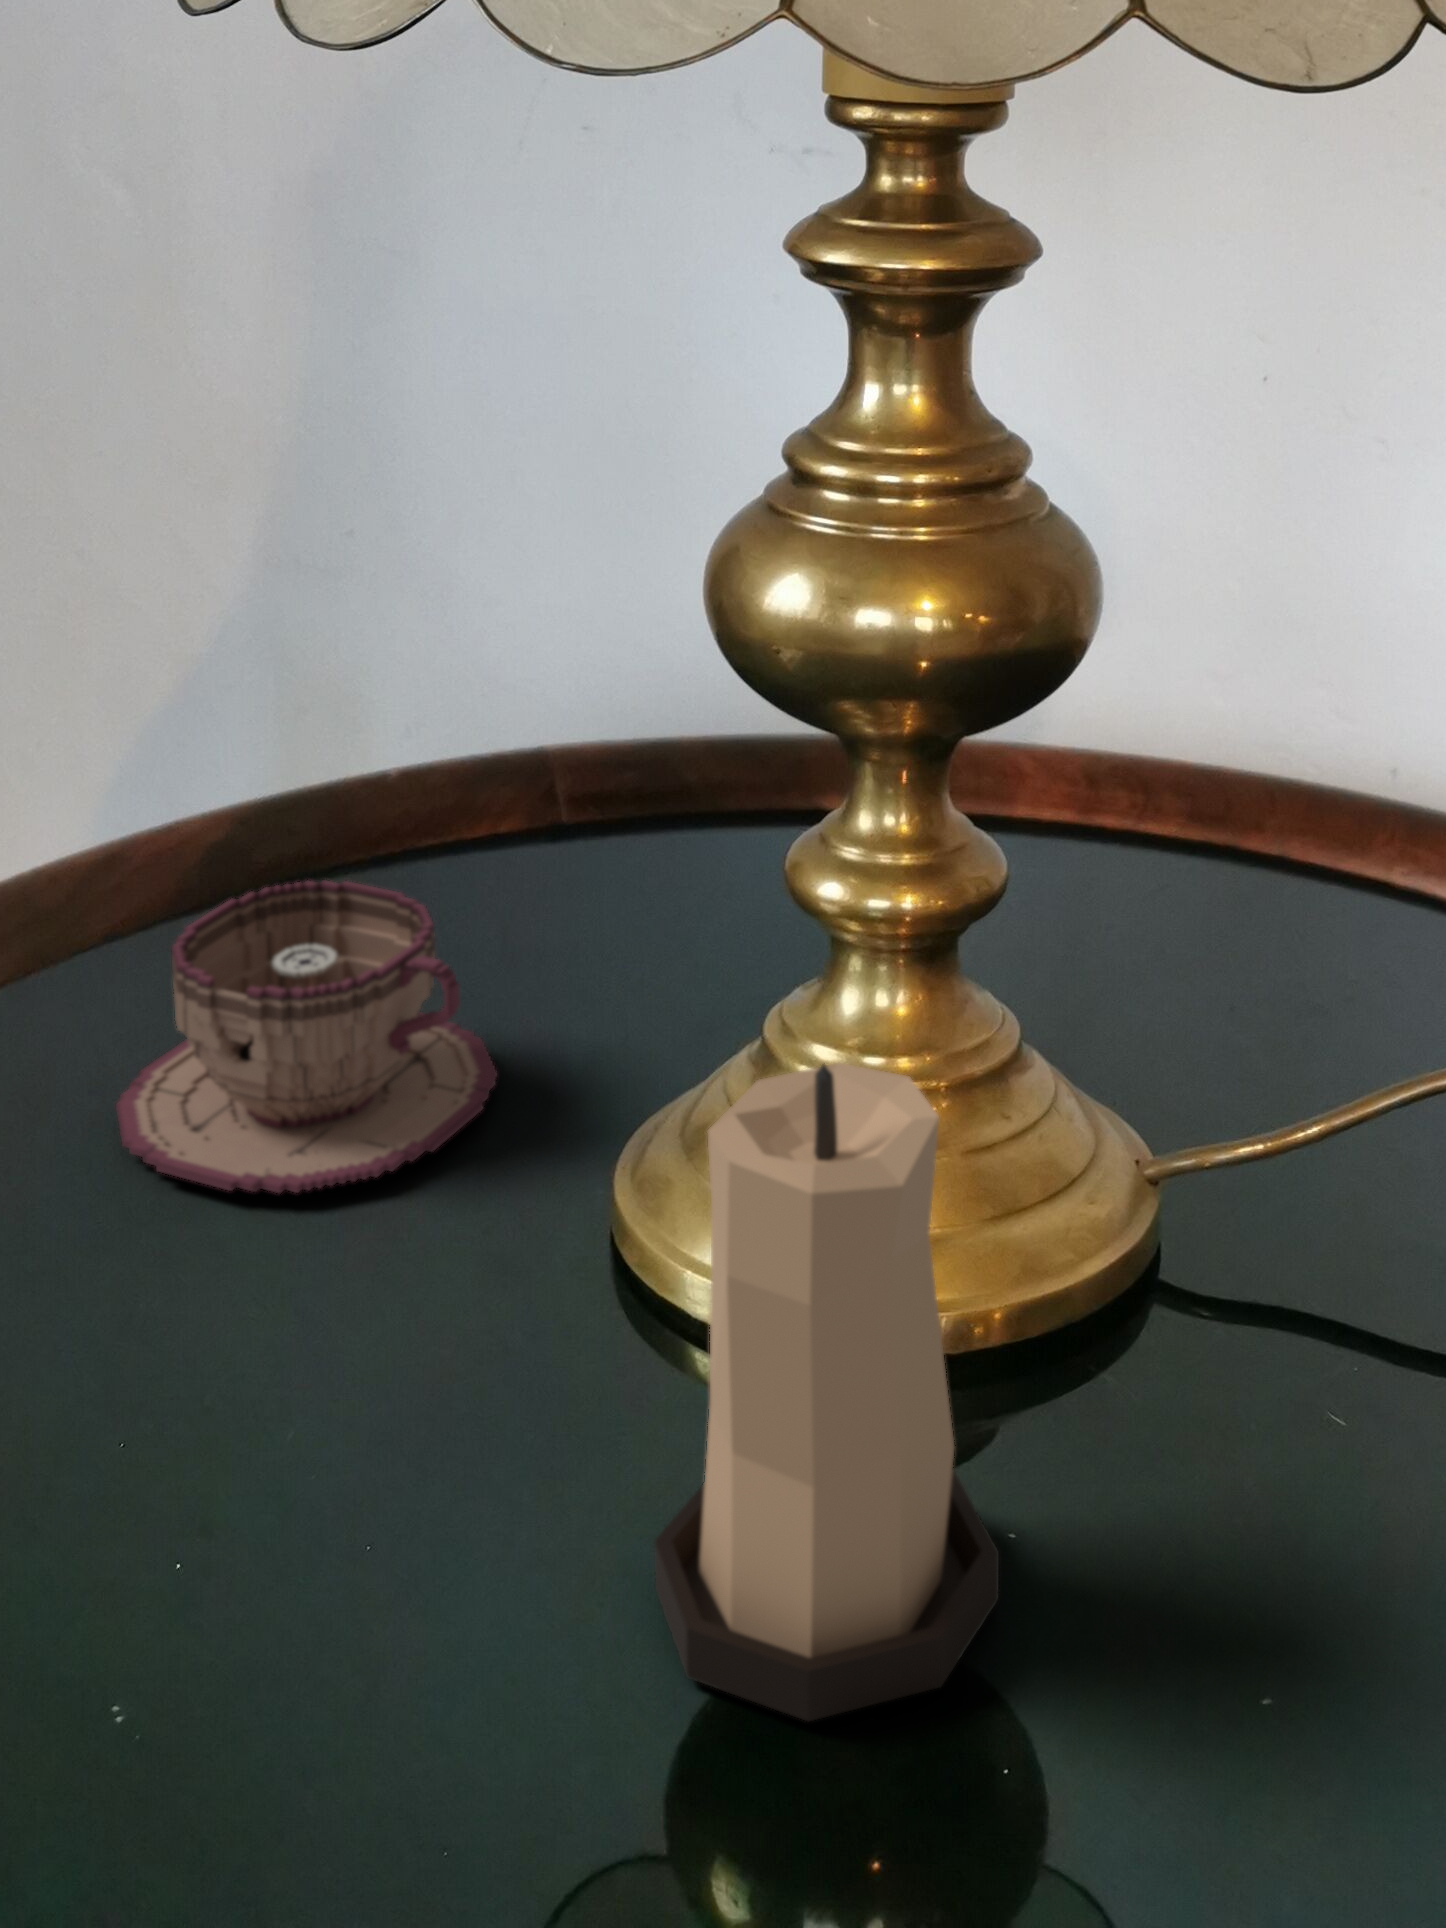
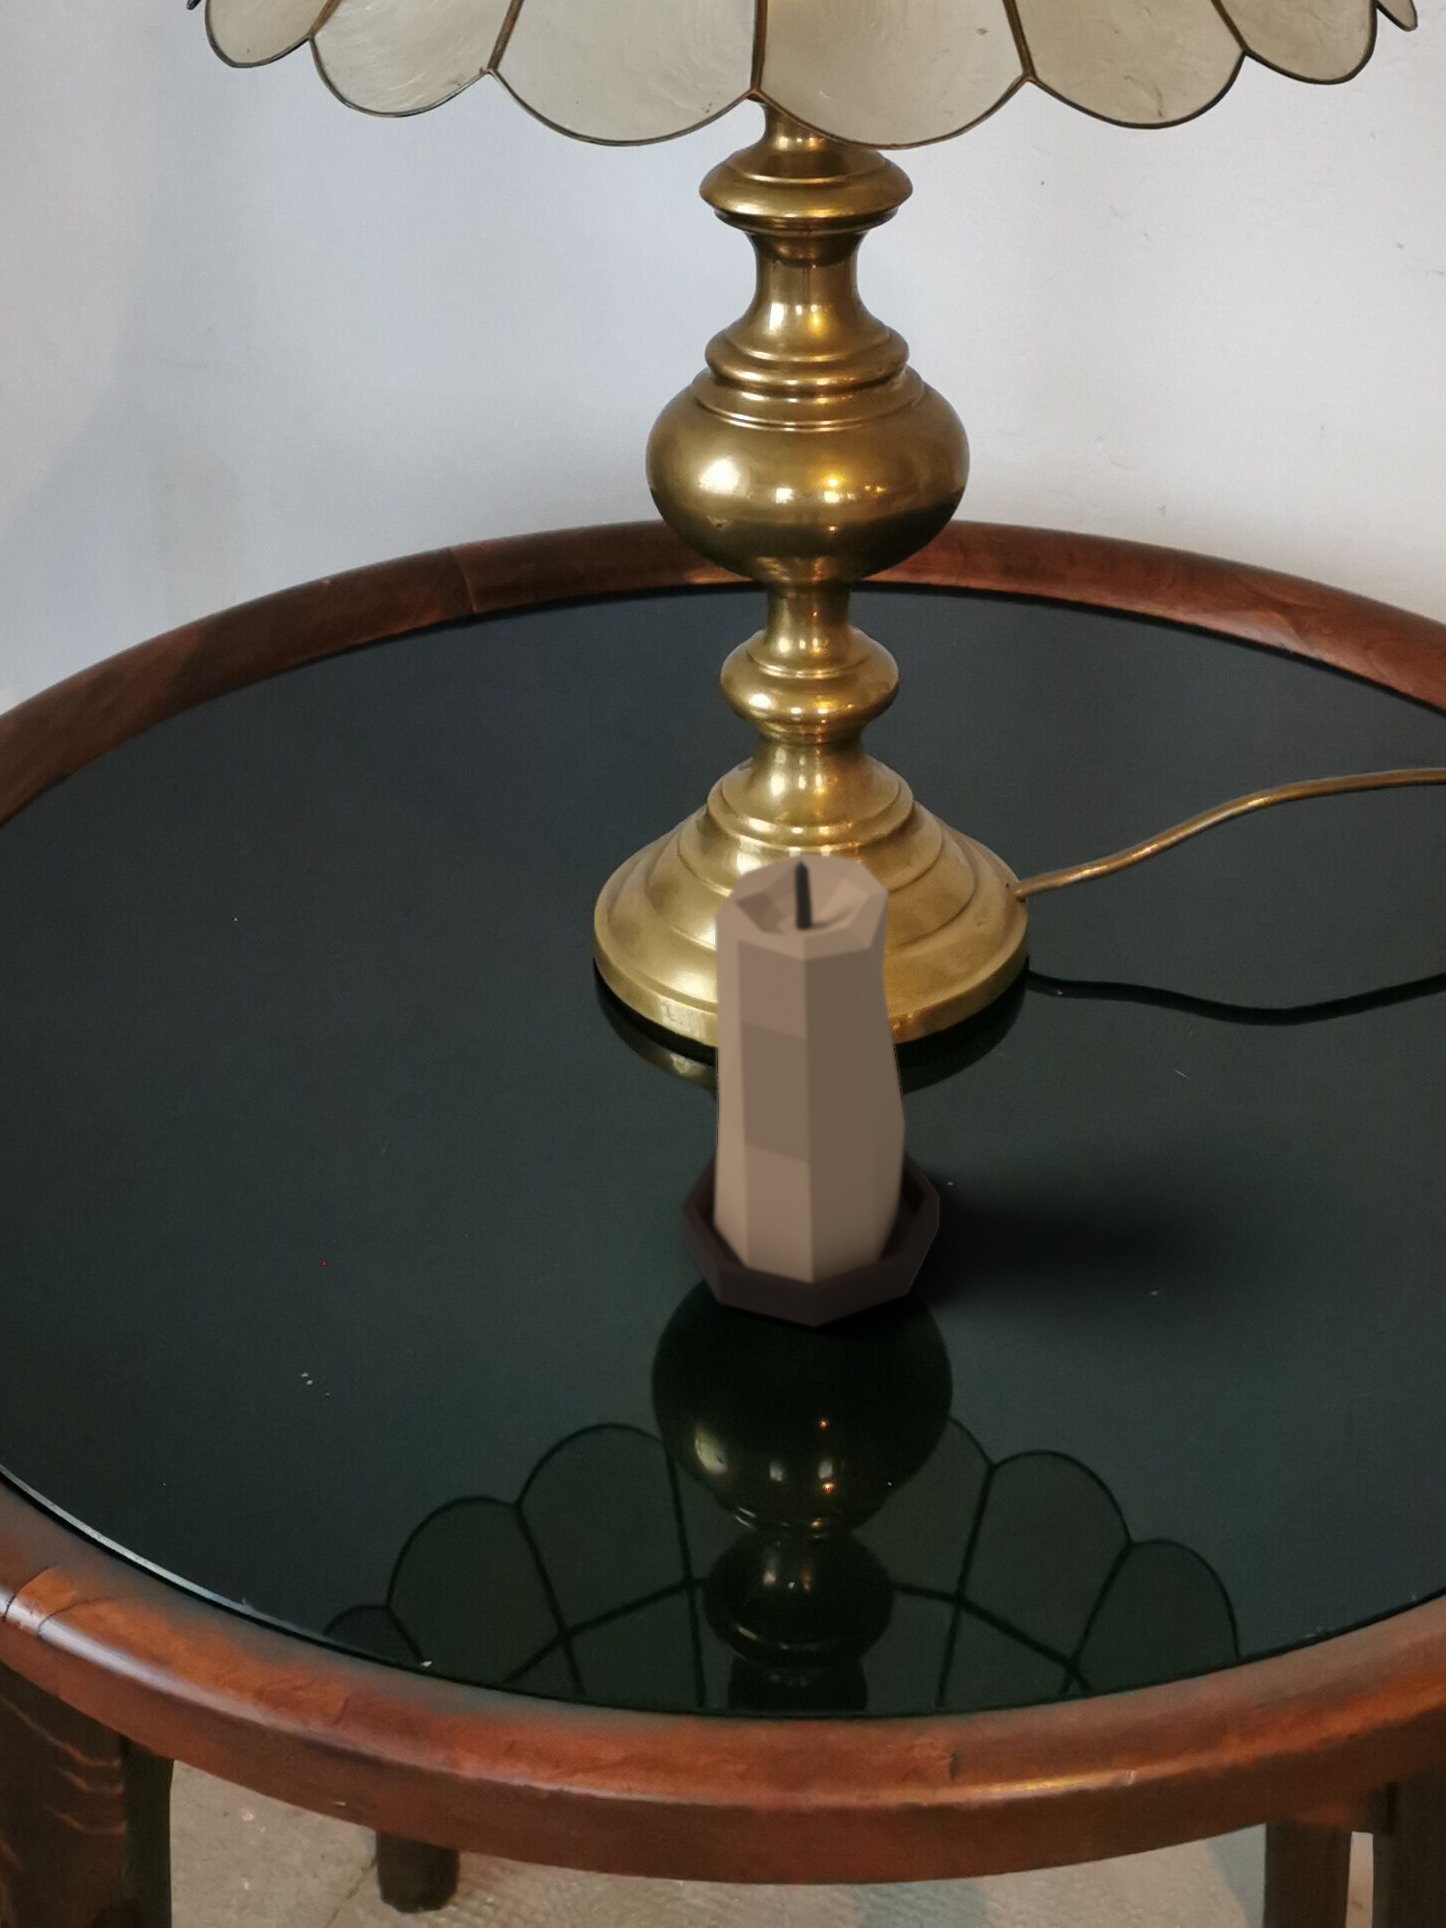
teacup: present [116,880,497,1194] -> none [163,696,470,956]

